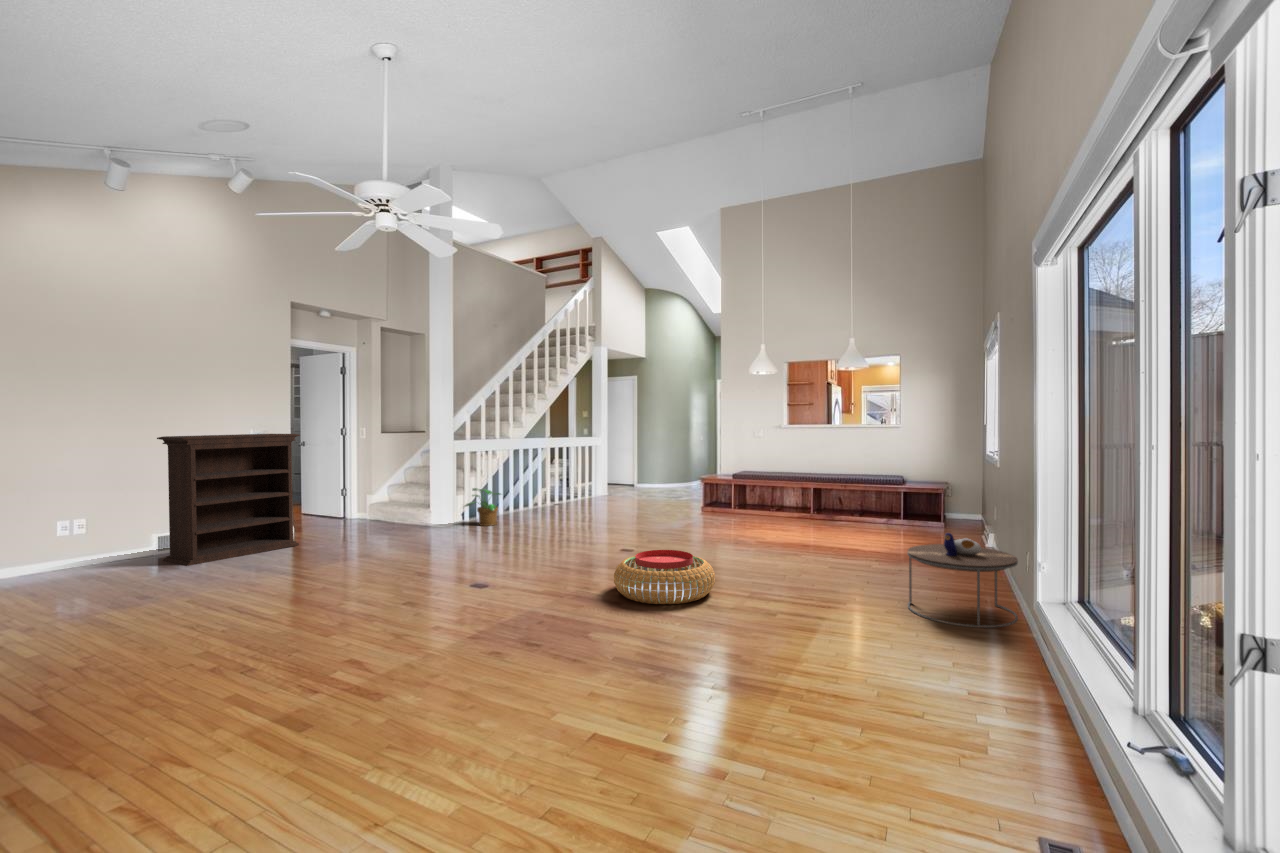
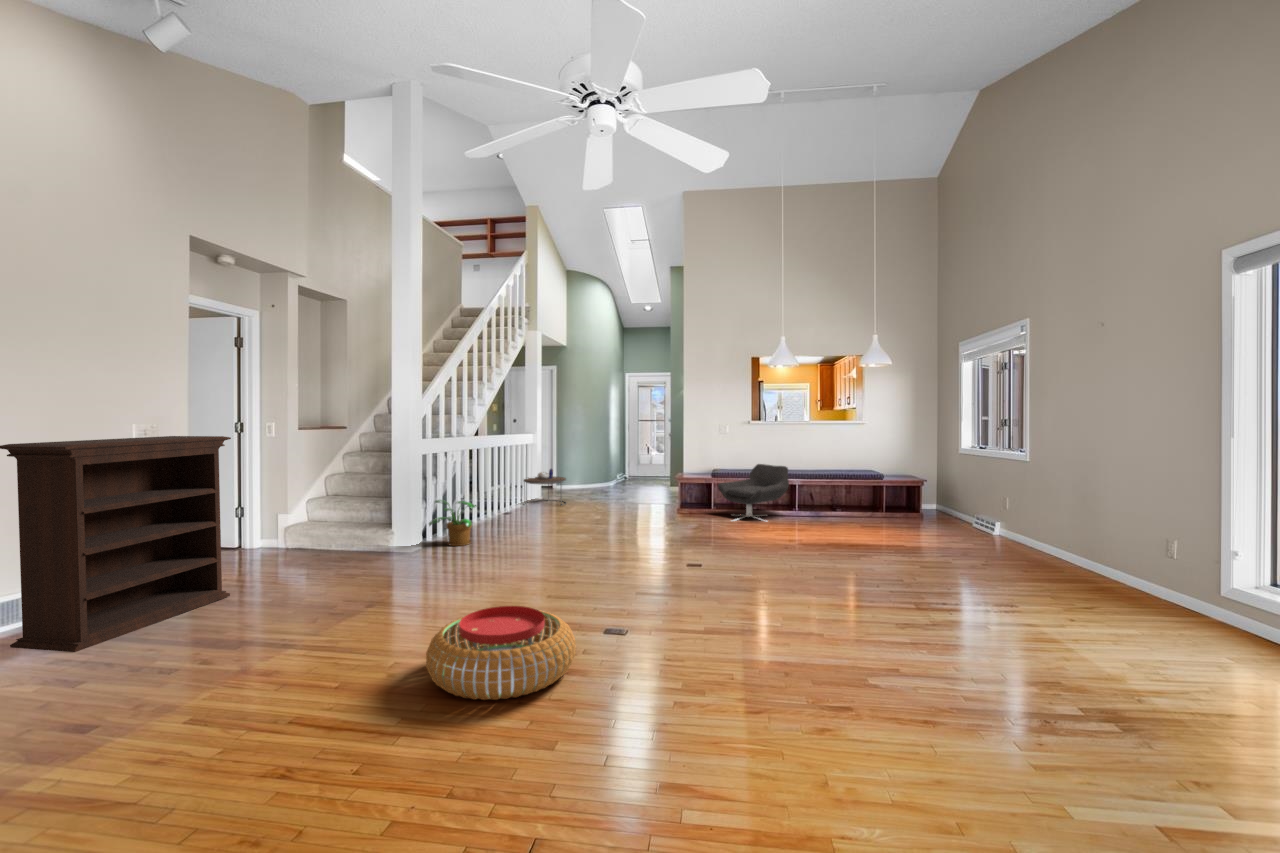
lounge chair: none [739,467,806,522] -> present [718,464,789,521]
side table: present [908,533,1018,628] -> present [523,469,566,505]
pouf: present [614,550,715,604] -> present [426,606,576,700]

